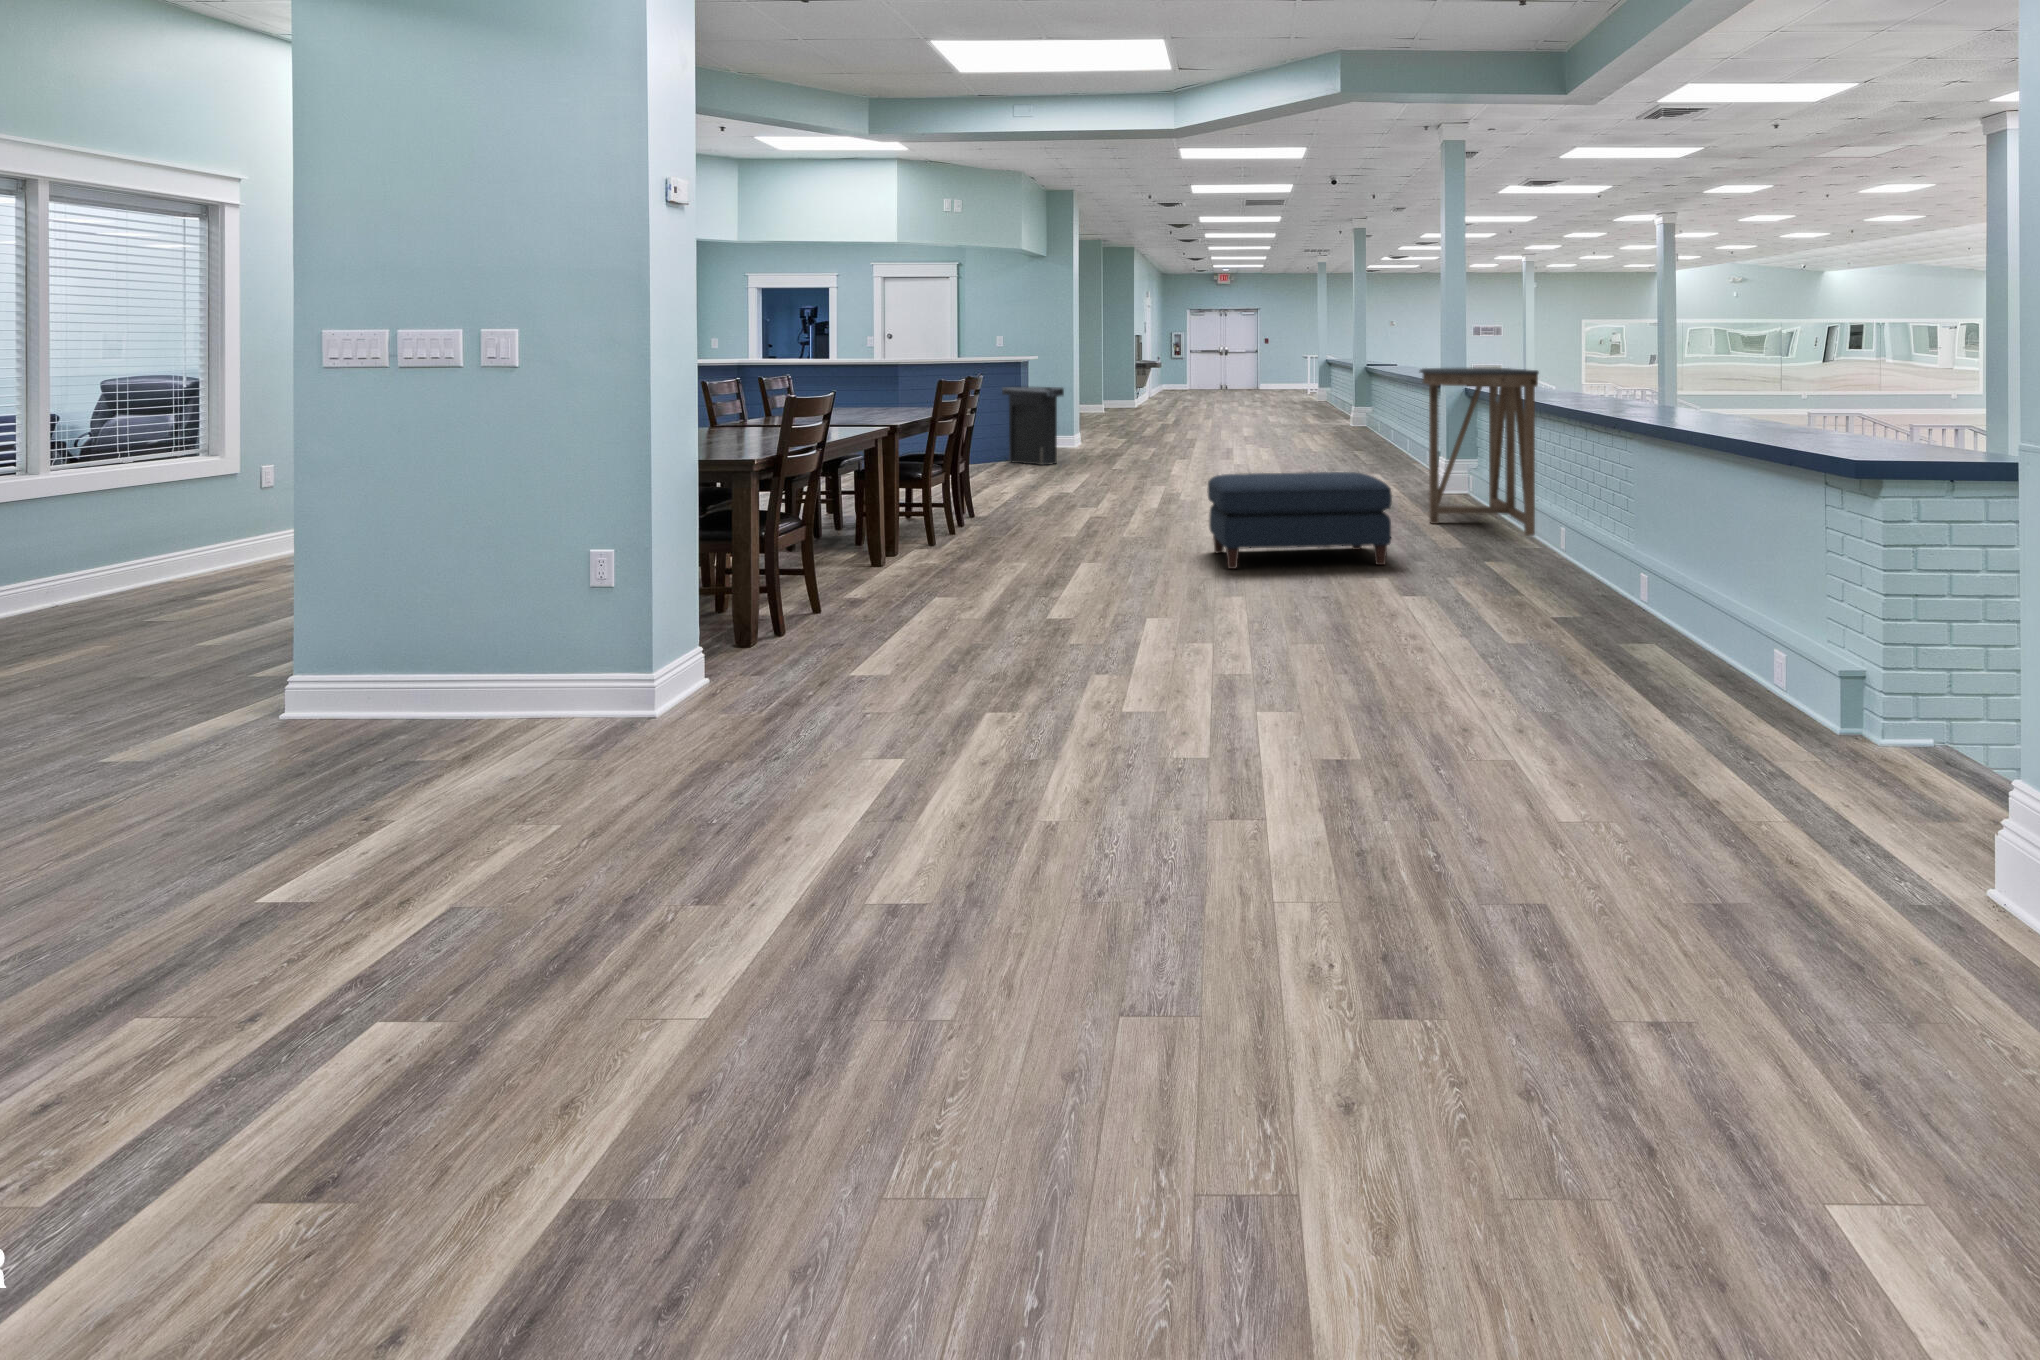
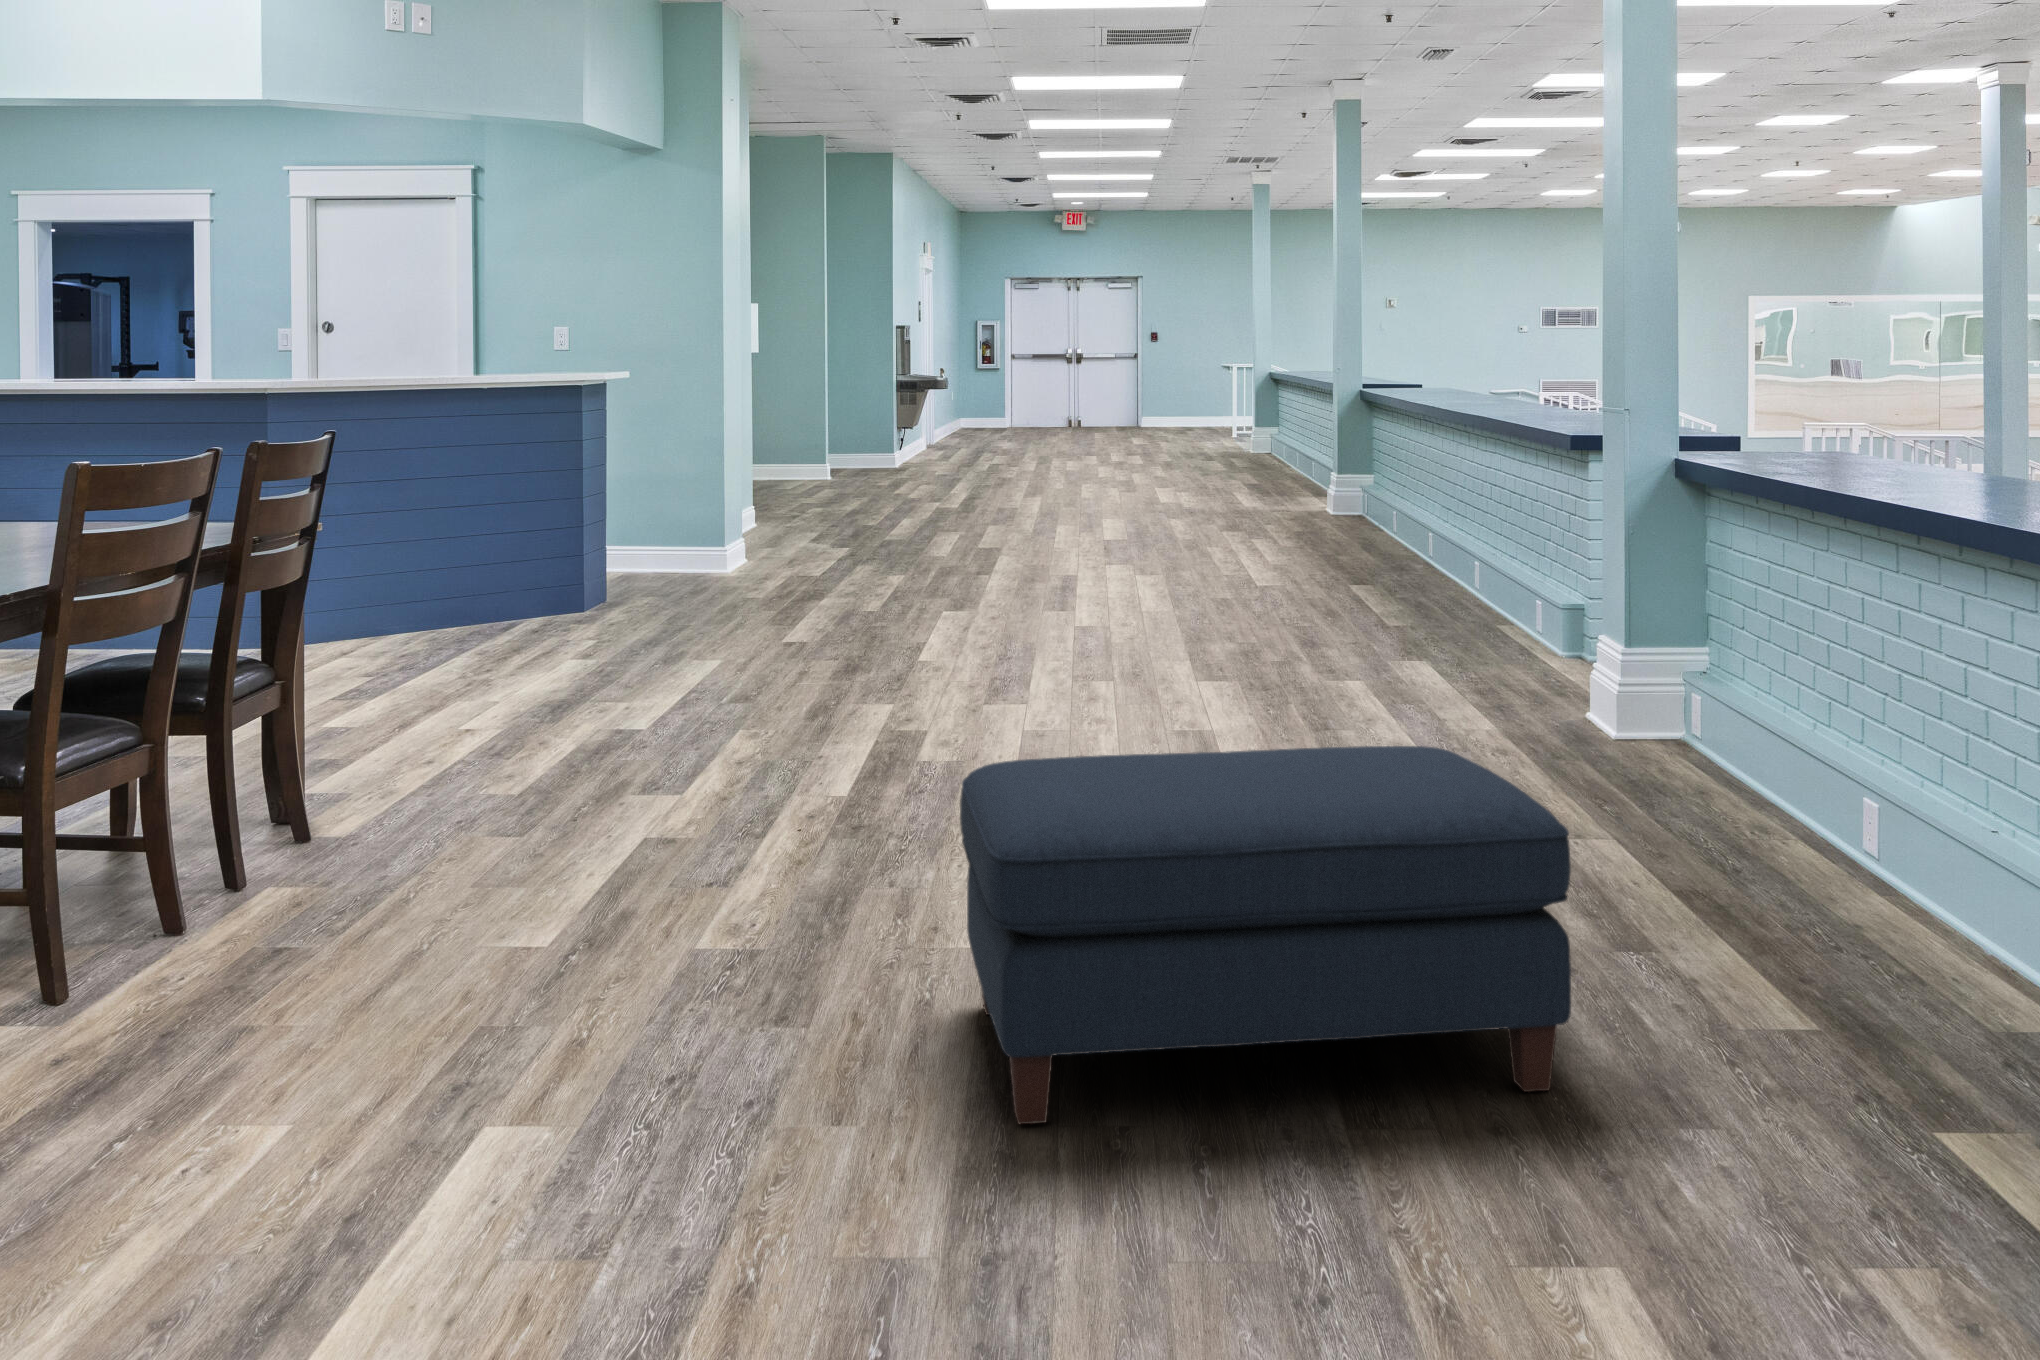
console table: present [1420,367,1539,536] -> none [1570,405,1964,913]
trash can: present [1002,386,1064,465] -> none [552,439,689,621]

